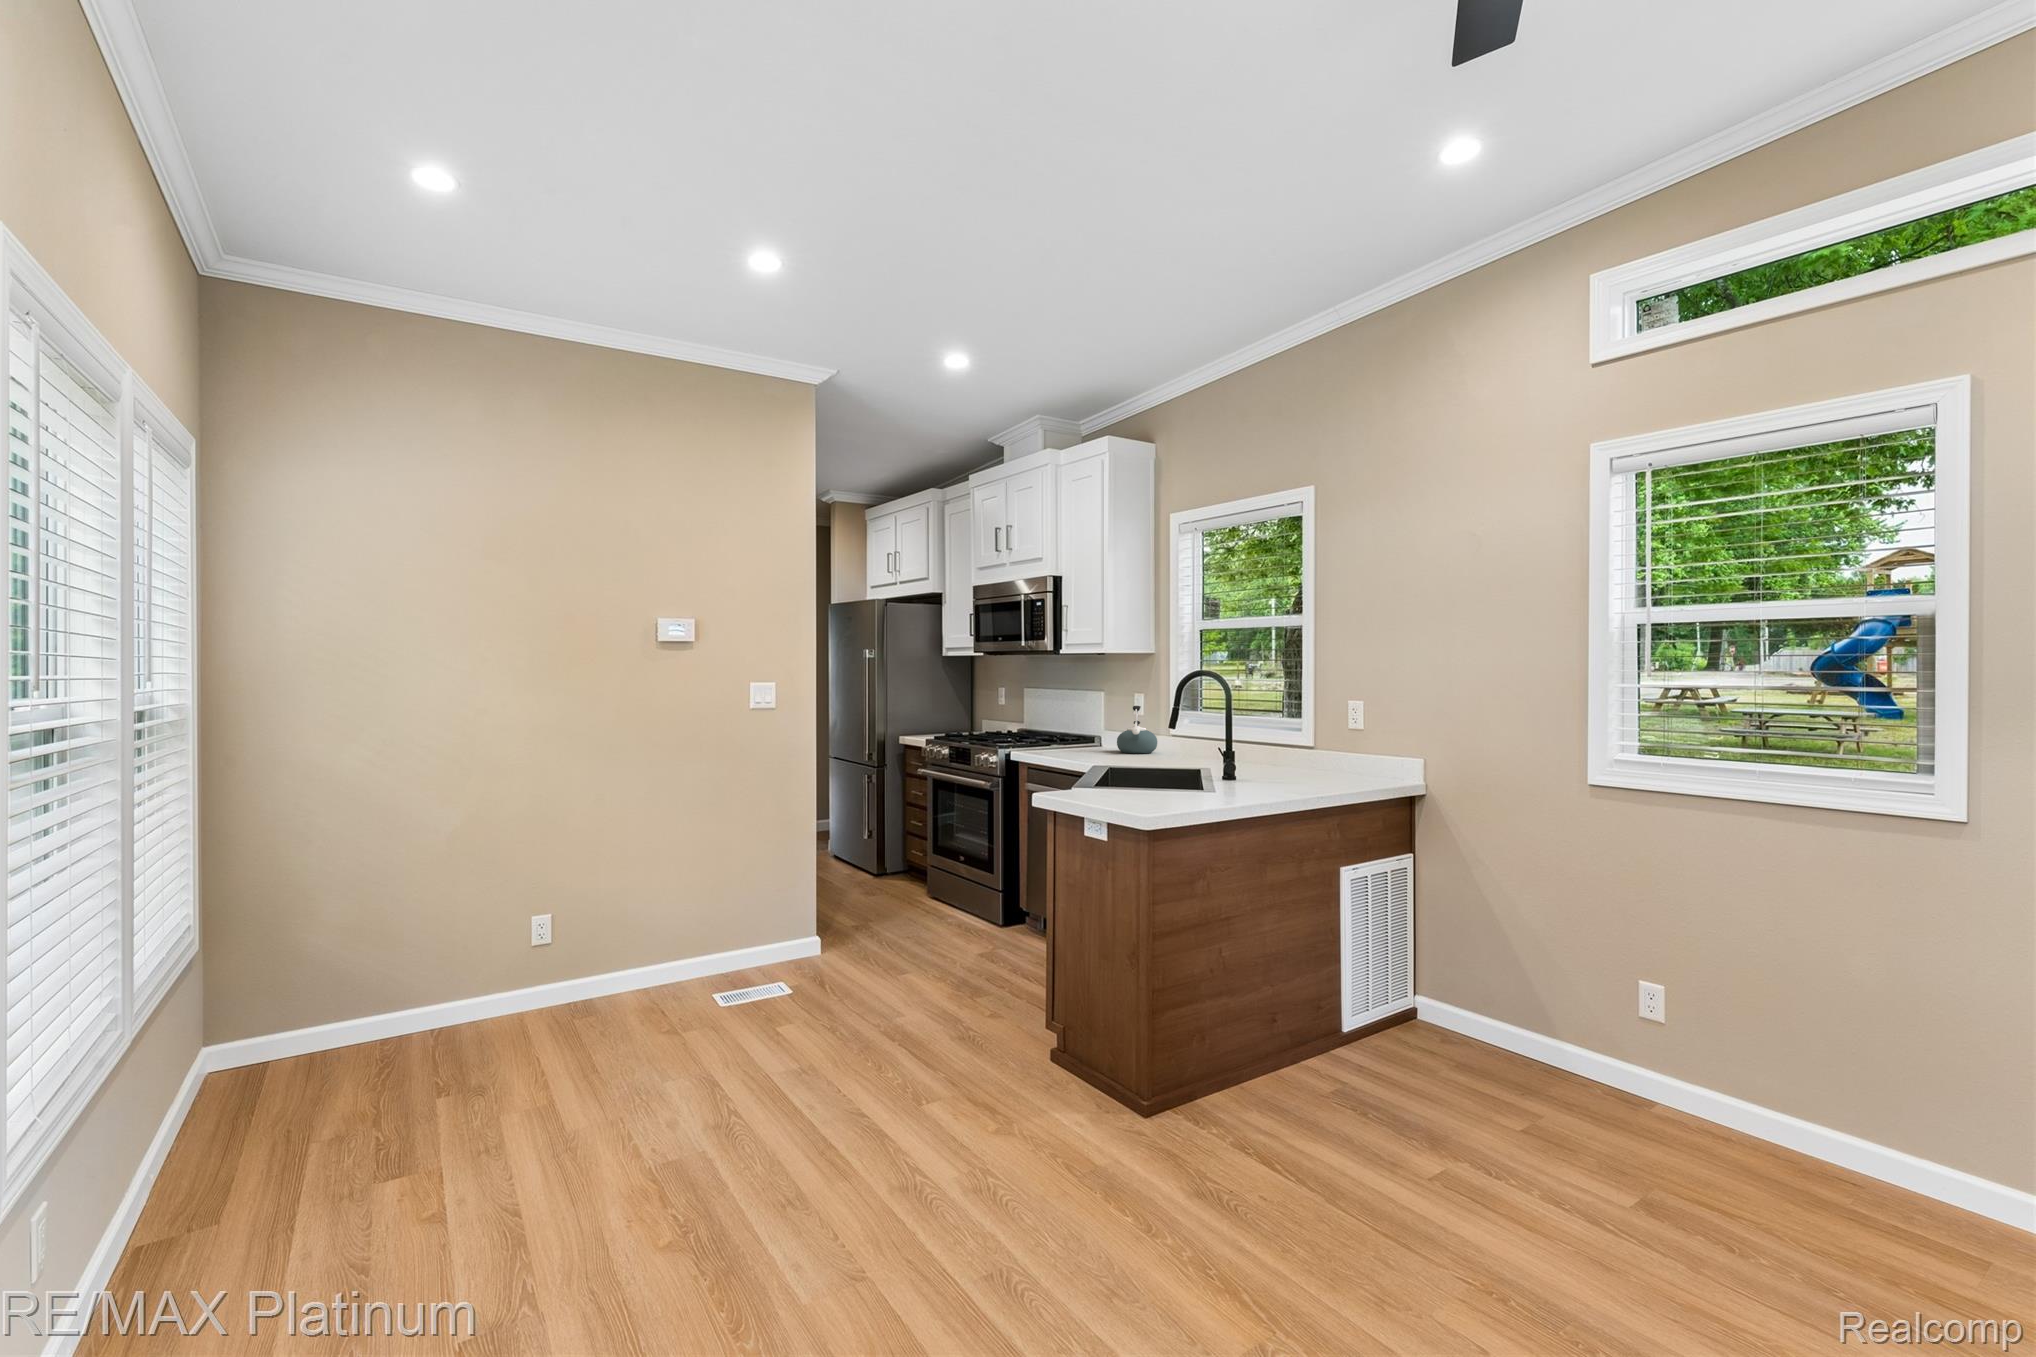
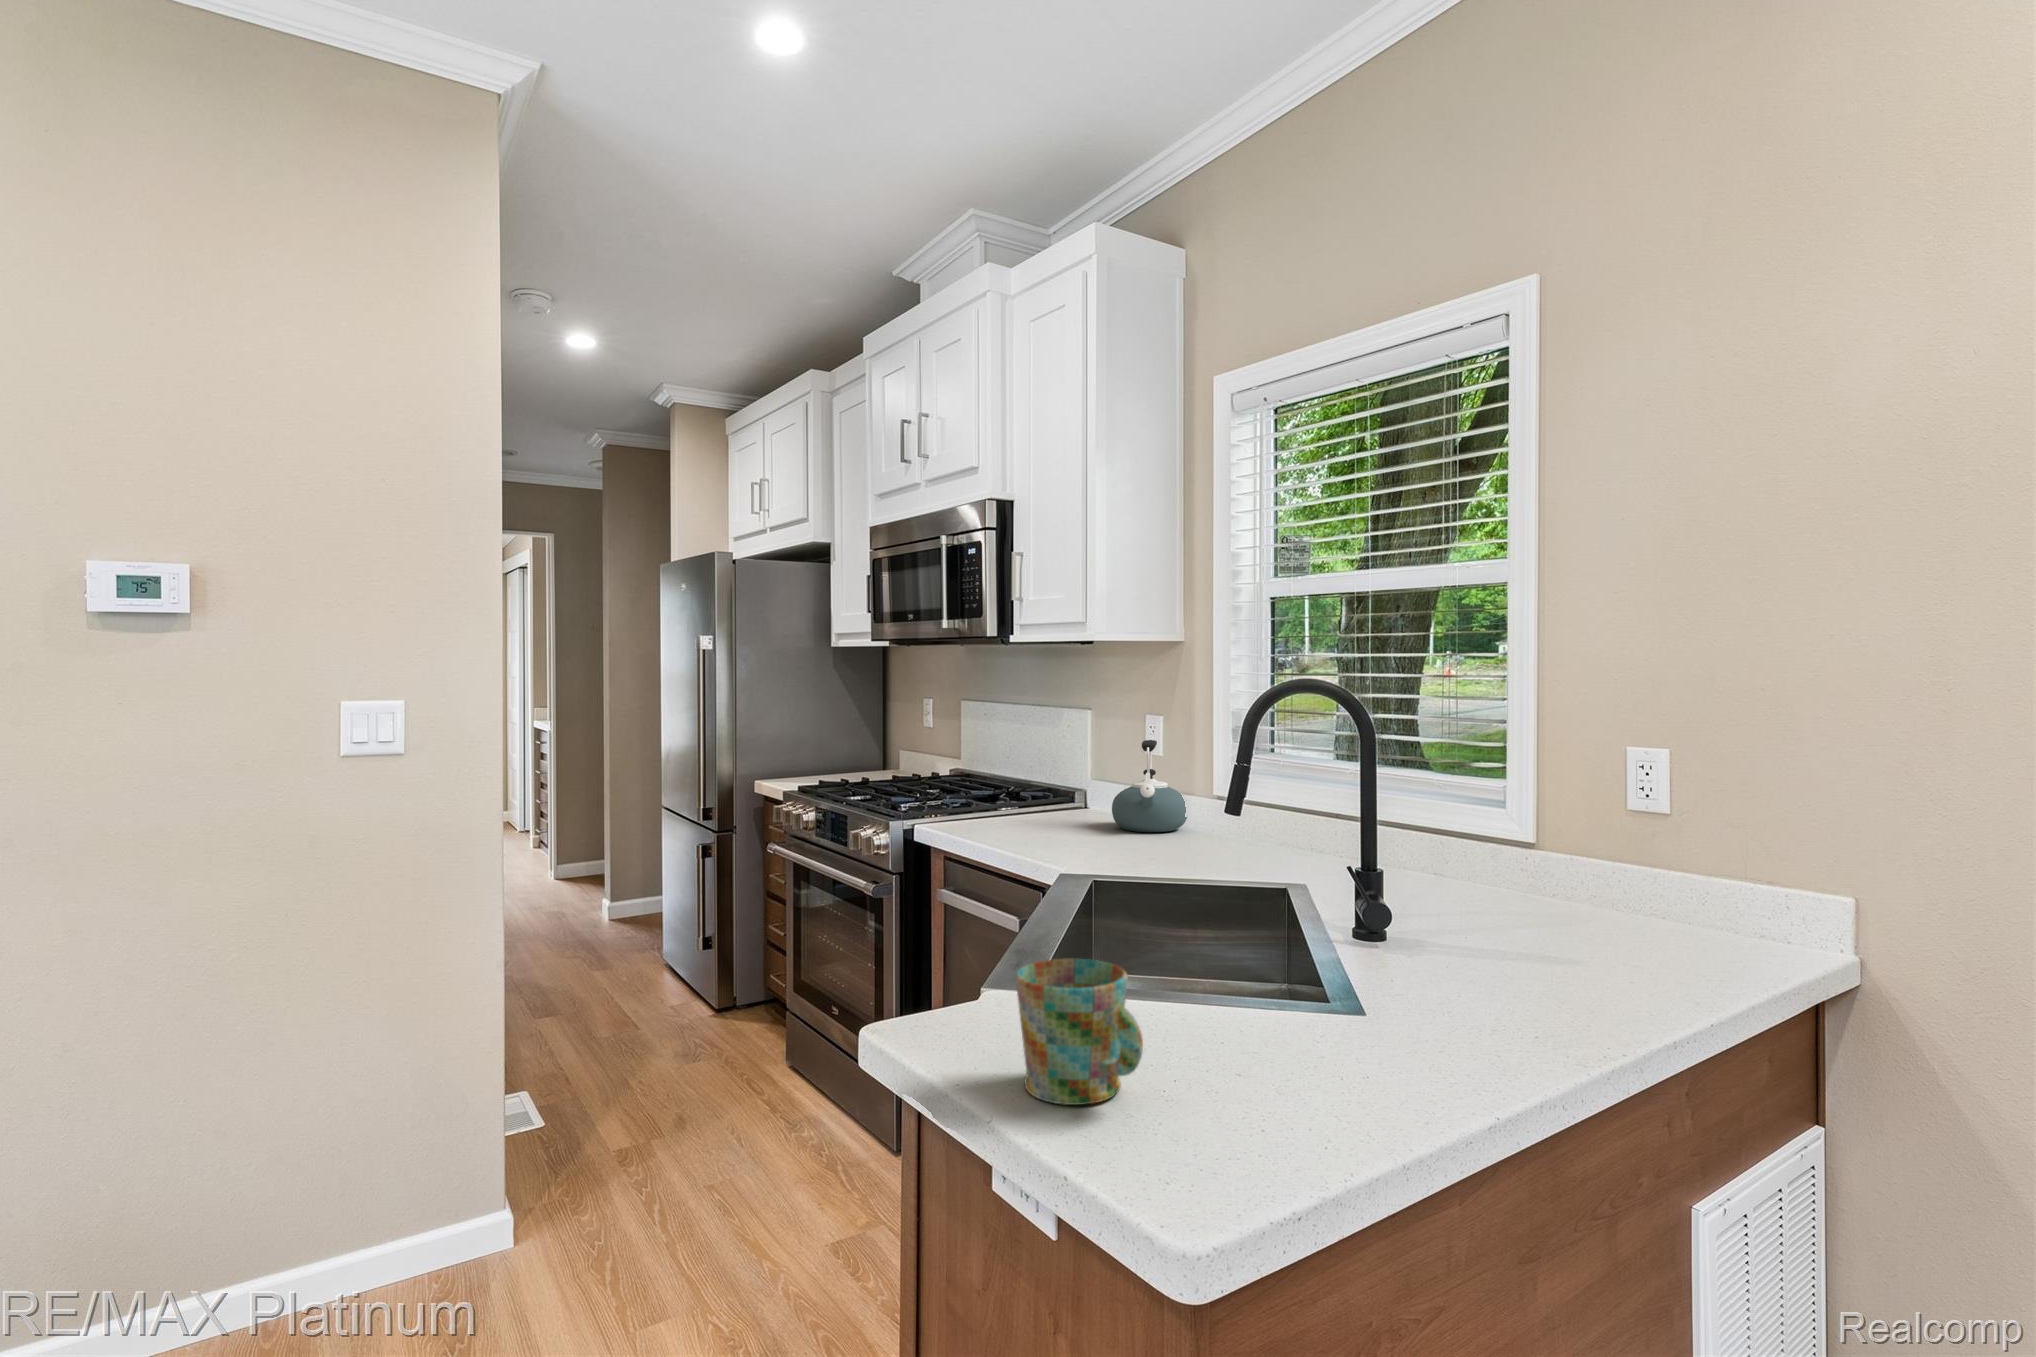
mug: none [1098,764,1140,805] -> present [1015,959,1143,1105]

